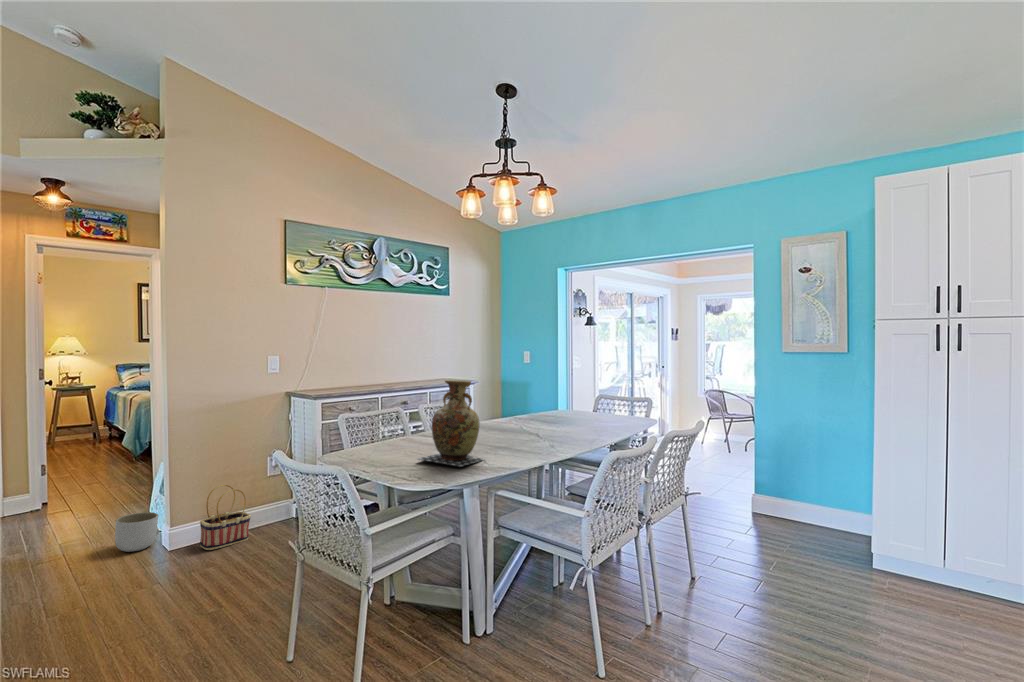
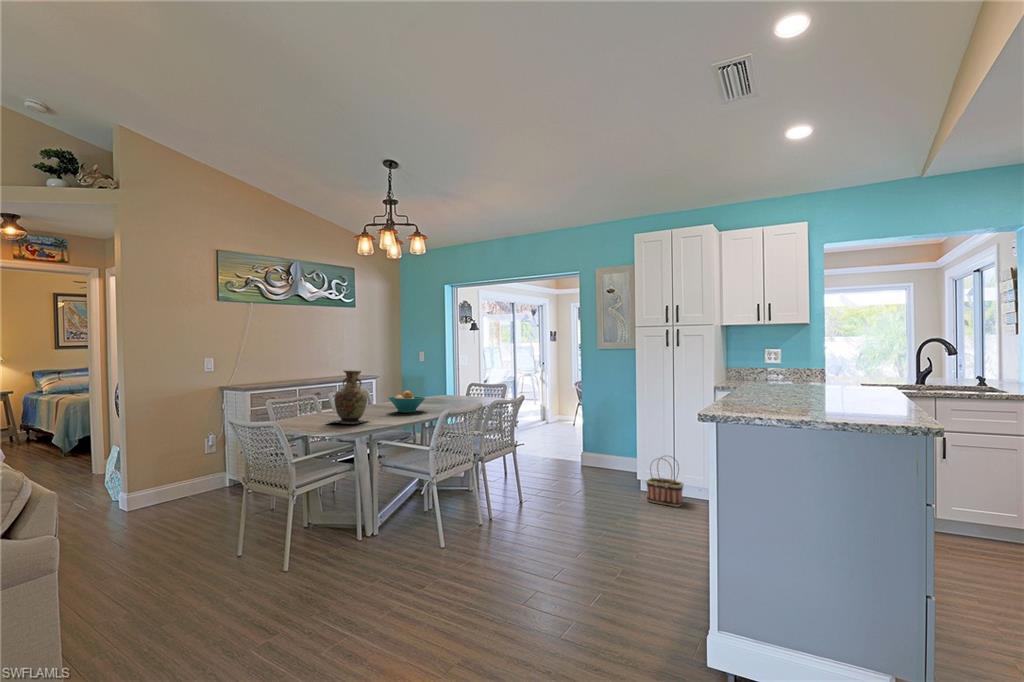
fruit bowl: none [505,410,559,443] -> present [388,391,425,413]
basket: present [200,485,251,550] -> present [646,456,684,507]
planter: present [115,512,158,552] -> none [79,483,114,513]

